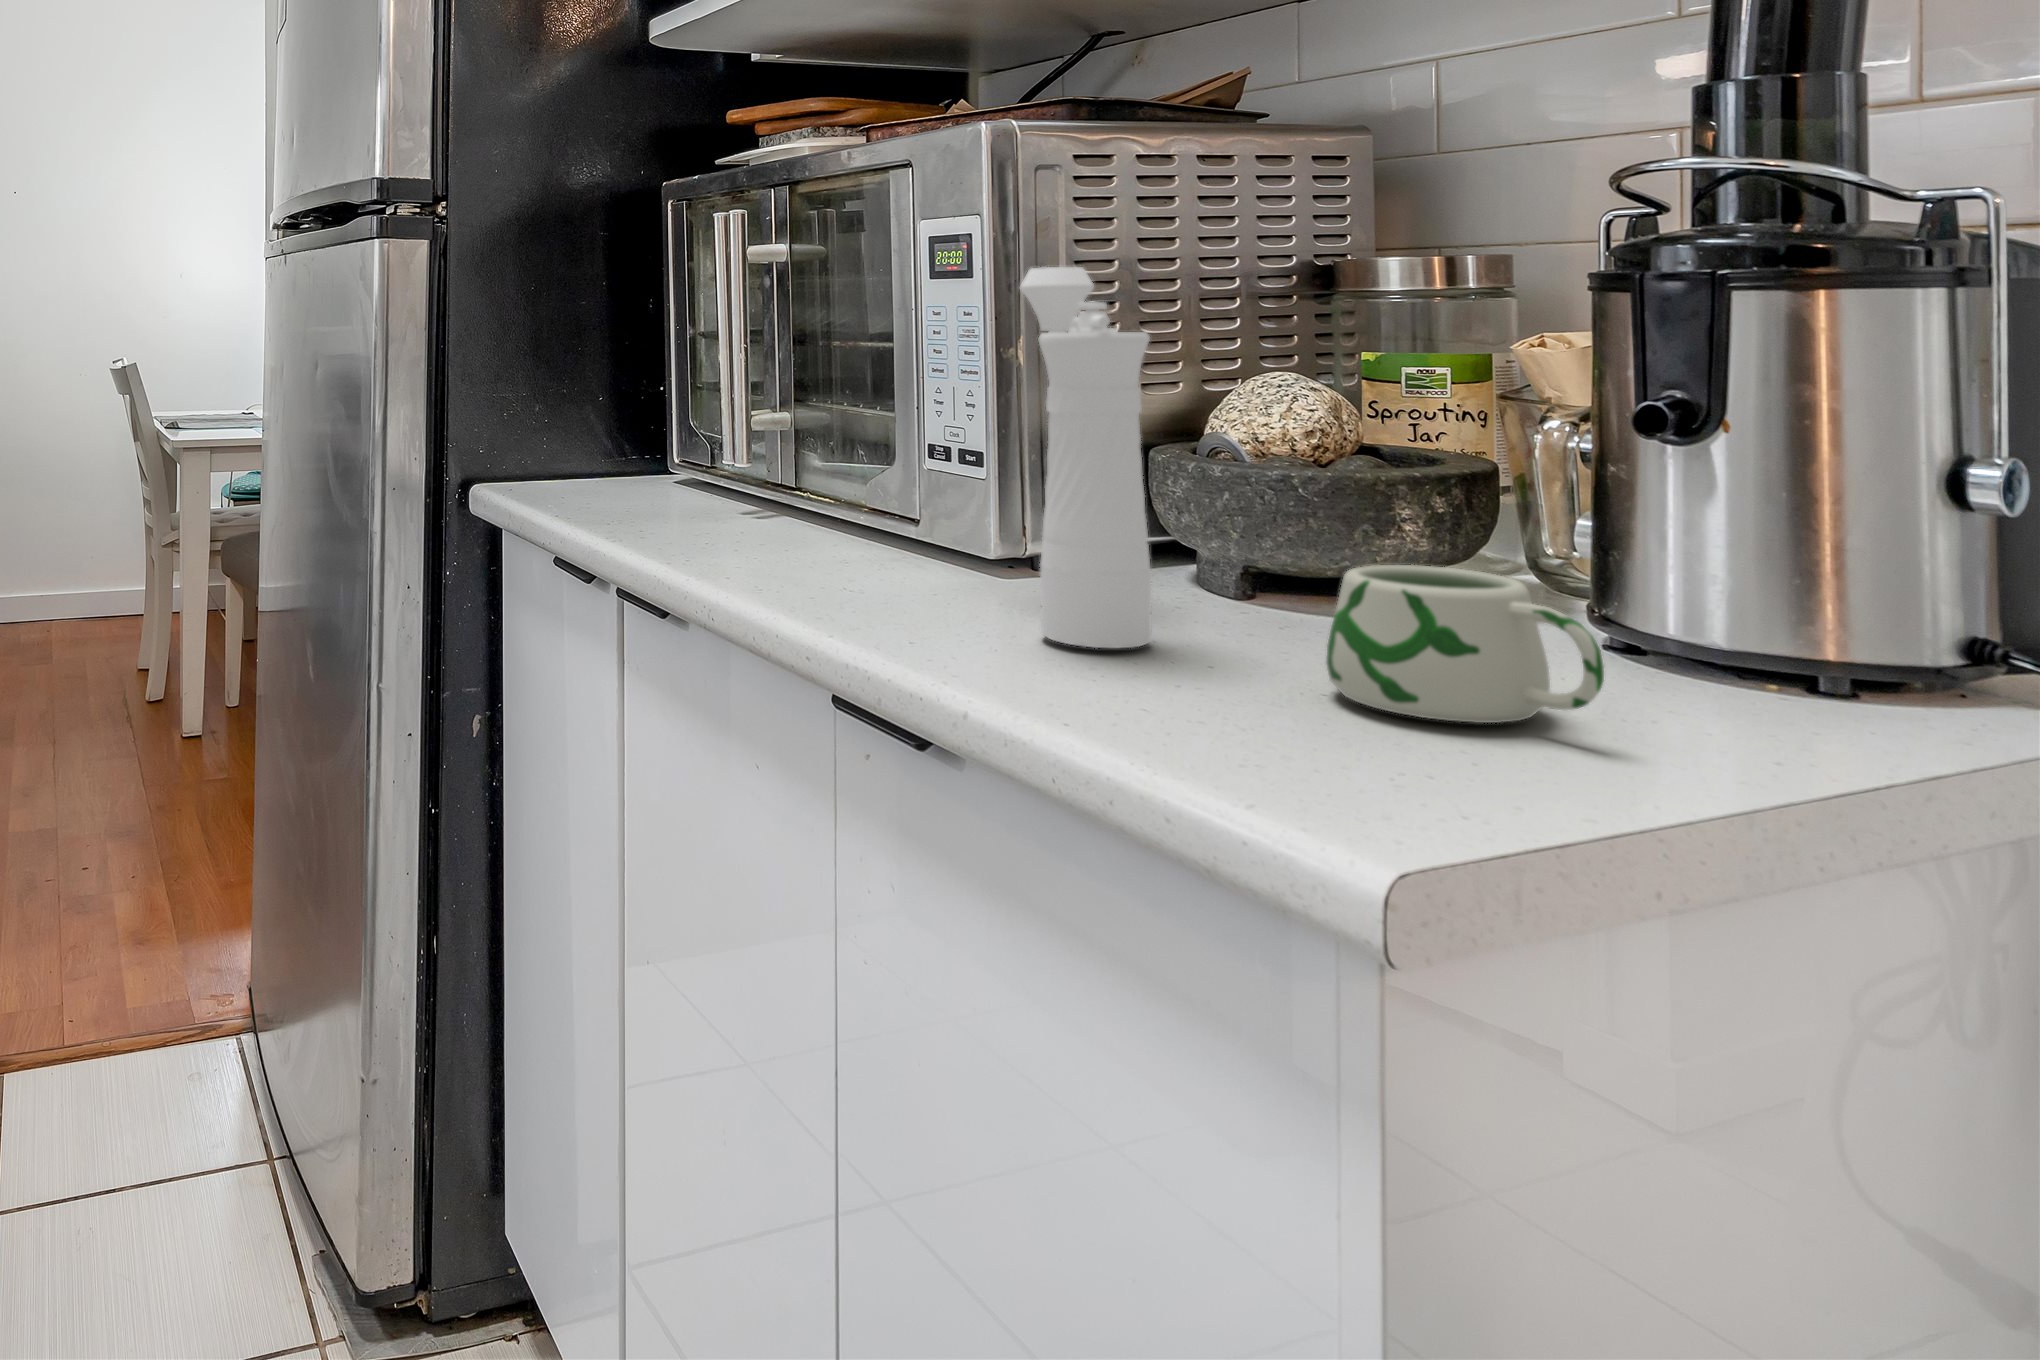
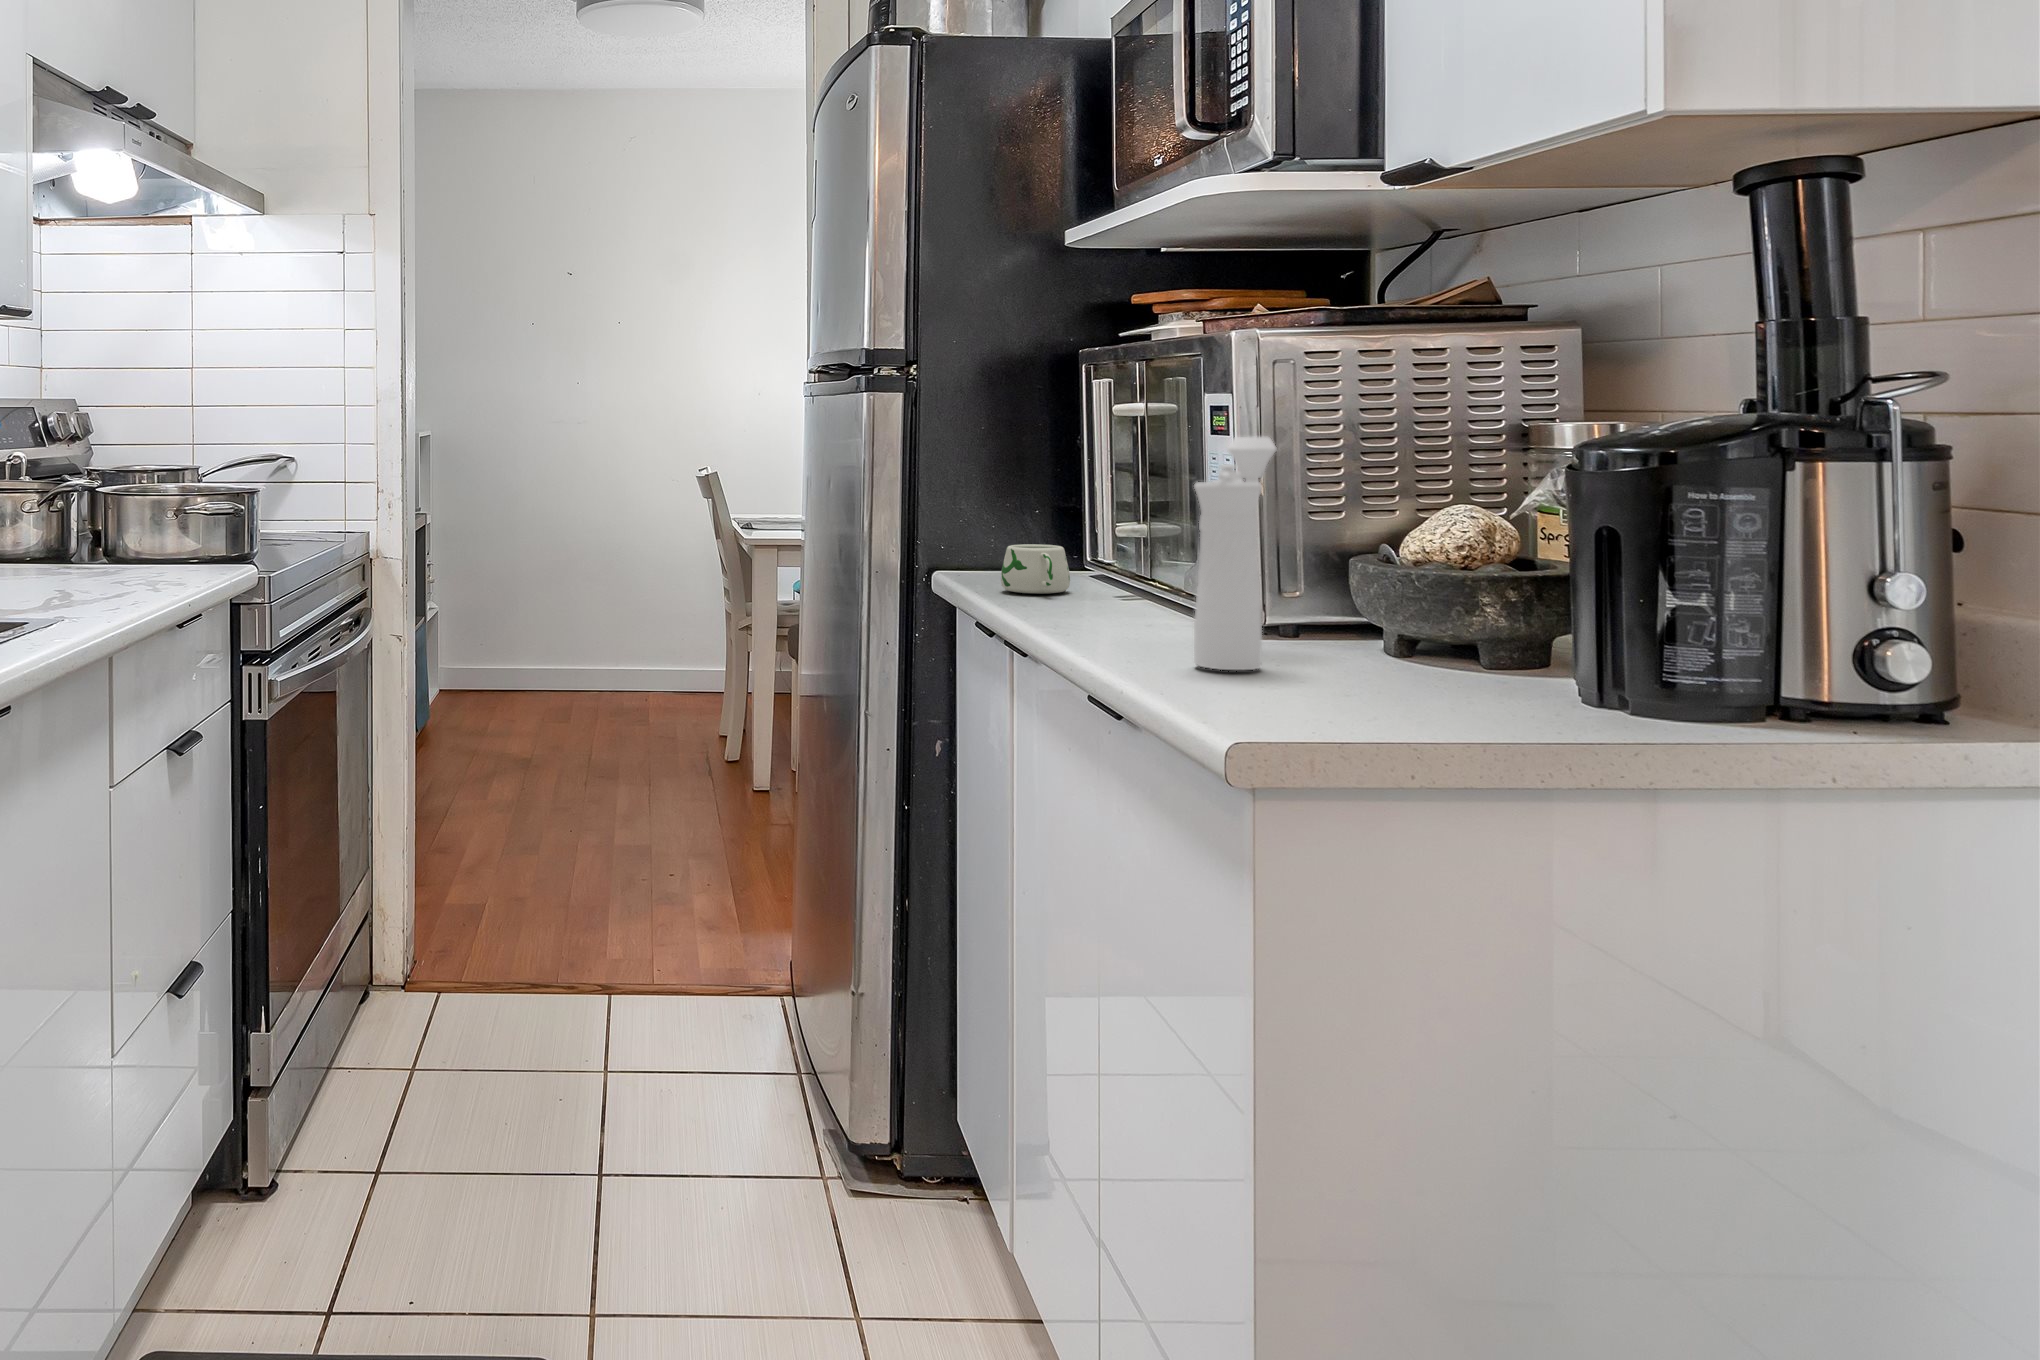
mug: present [1327,565,1604,723] -> present [1001,544,1070,594]

